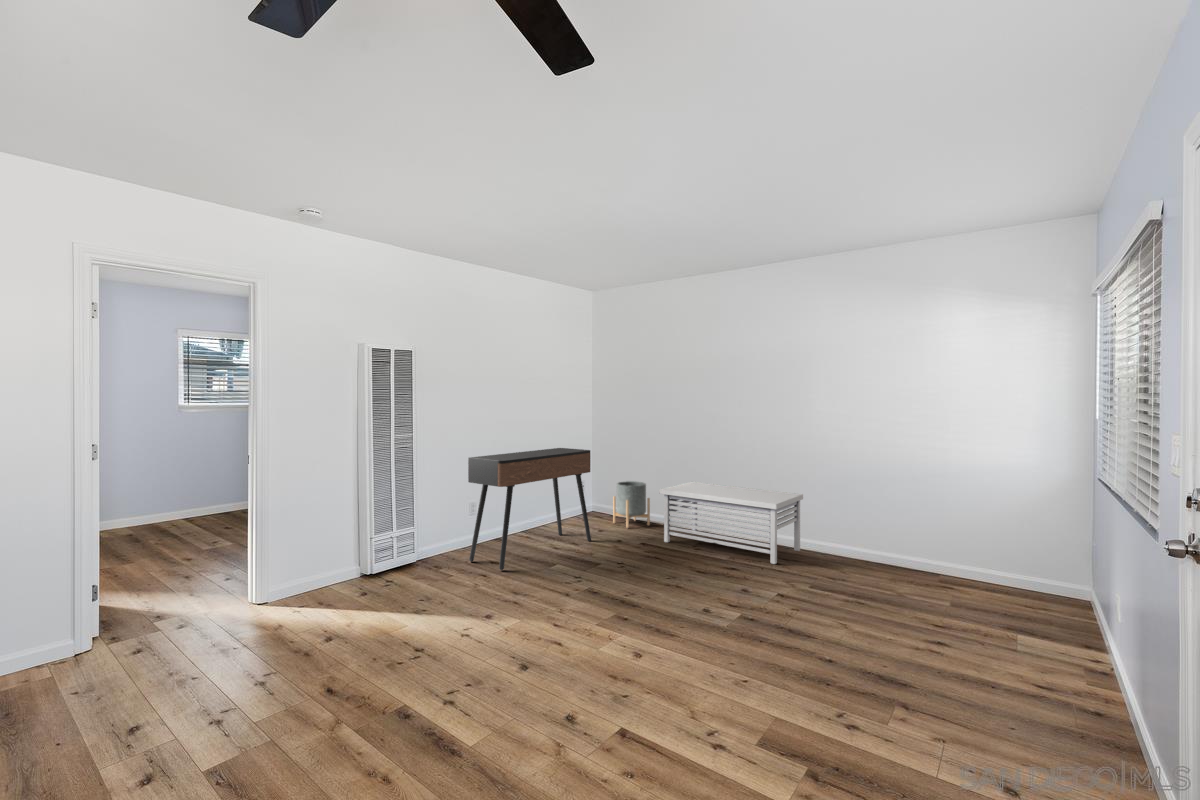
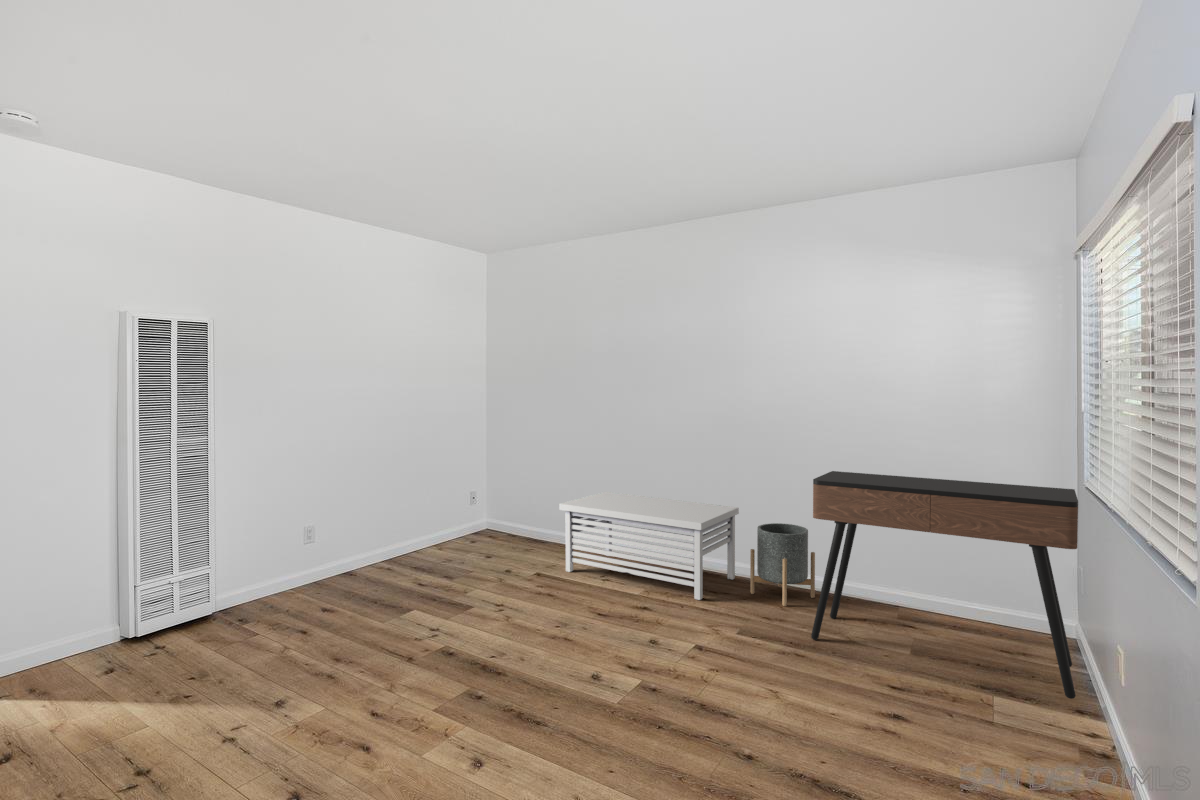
console table: present [468,448,591,570] -> present [811,471,1078,699]
planter: present [613,481,650,528] -> present [750,523,815,606]

